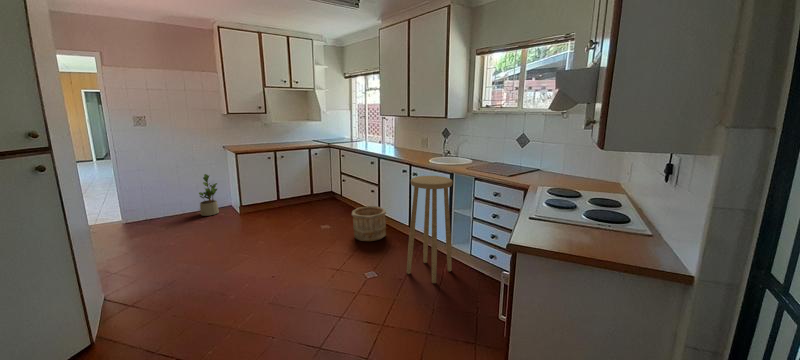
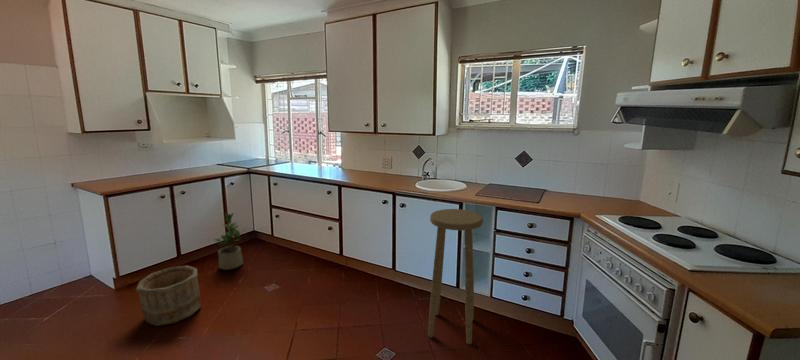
potted plant: present [199,174,219,216] -> present [215,213,243,269]
wooden bucket: present [352,206,386,241] -> present [136,266,201,326]

